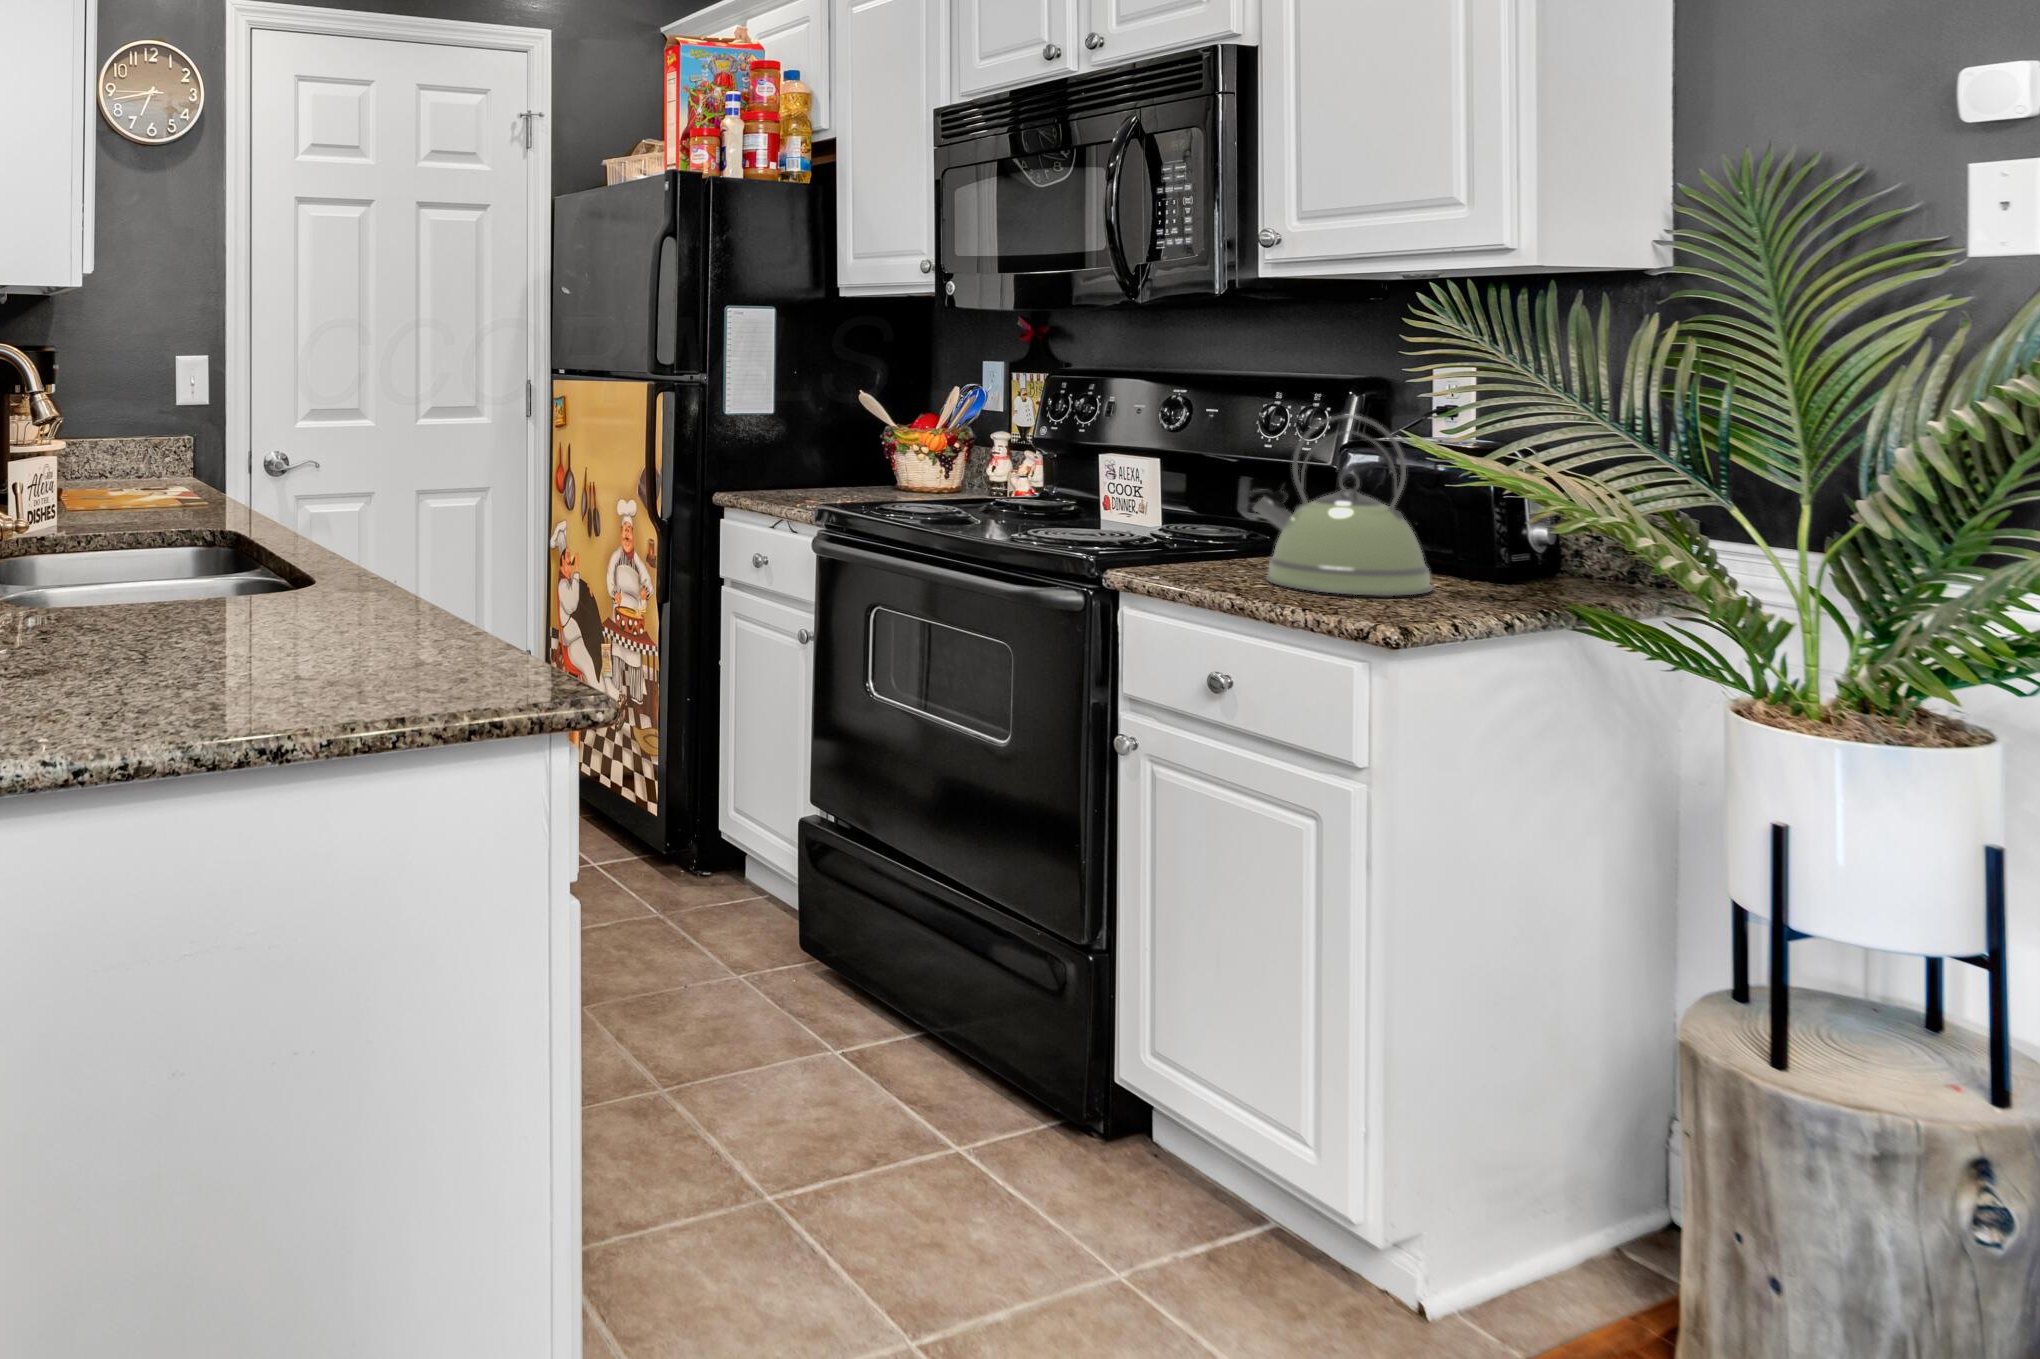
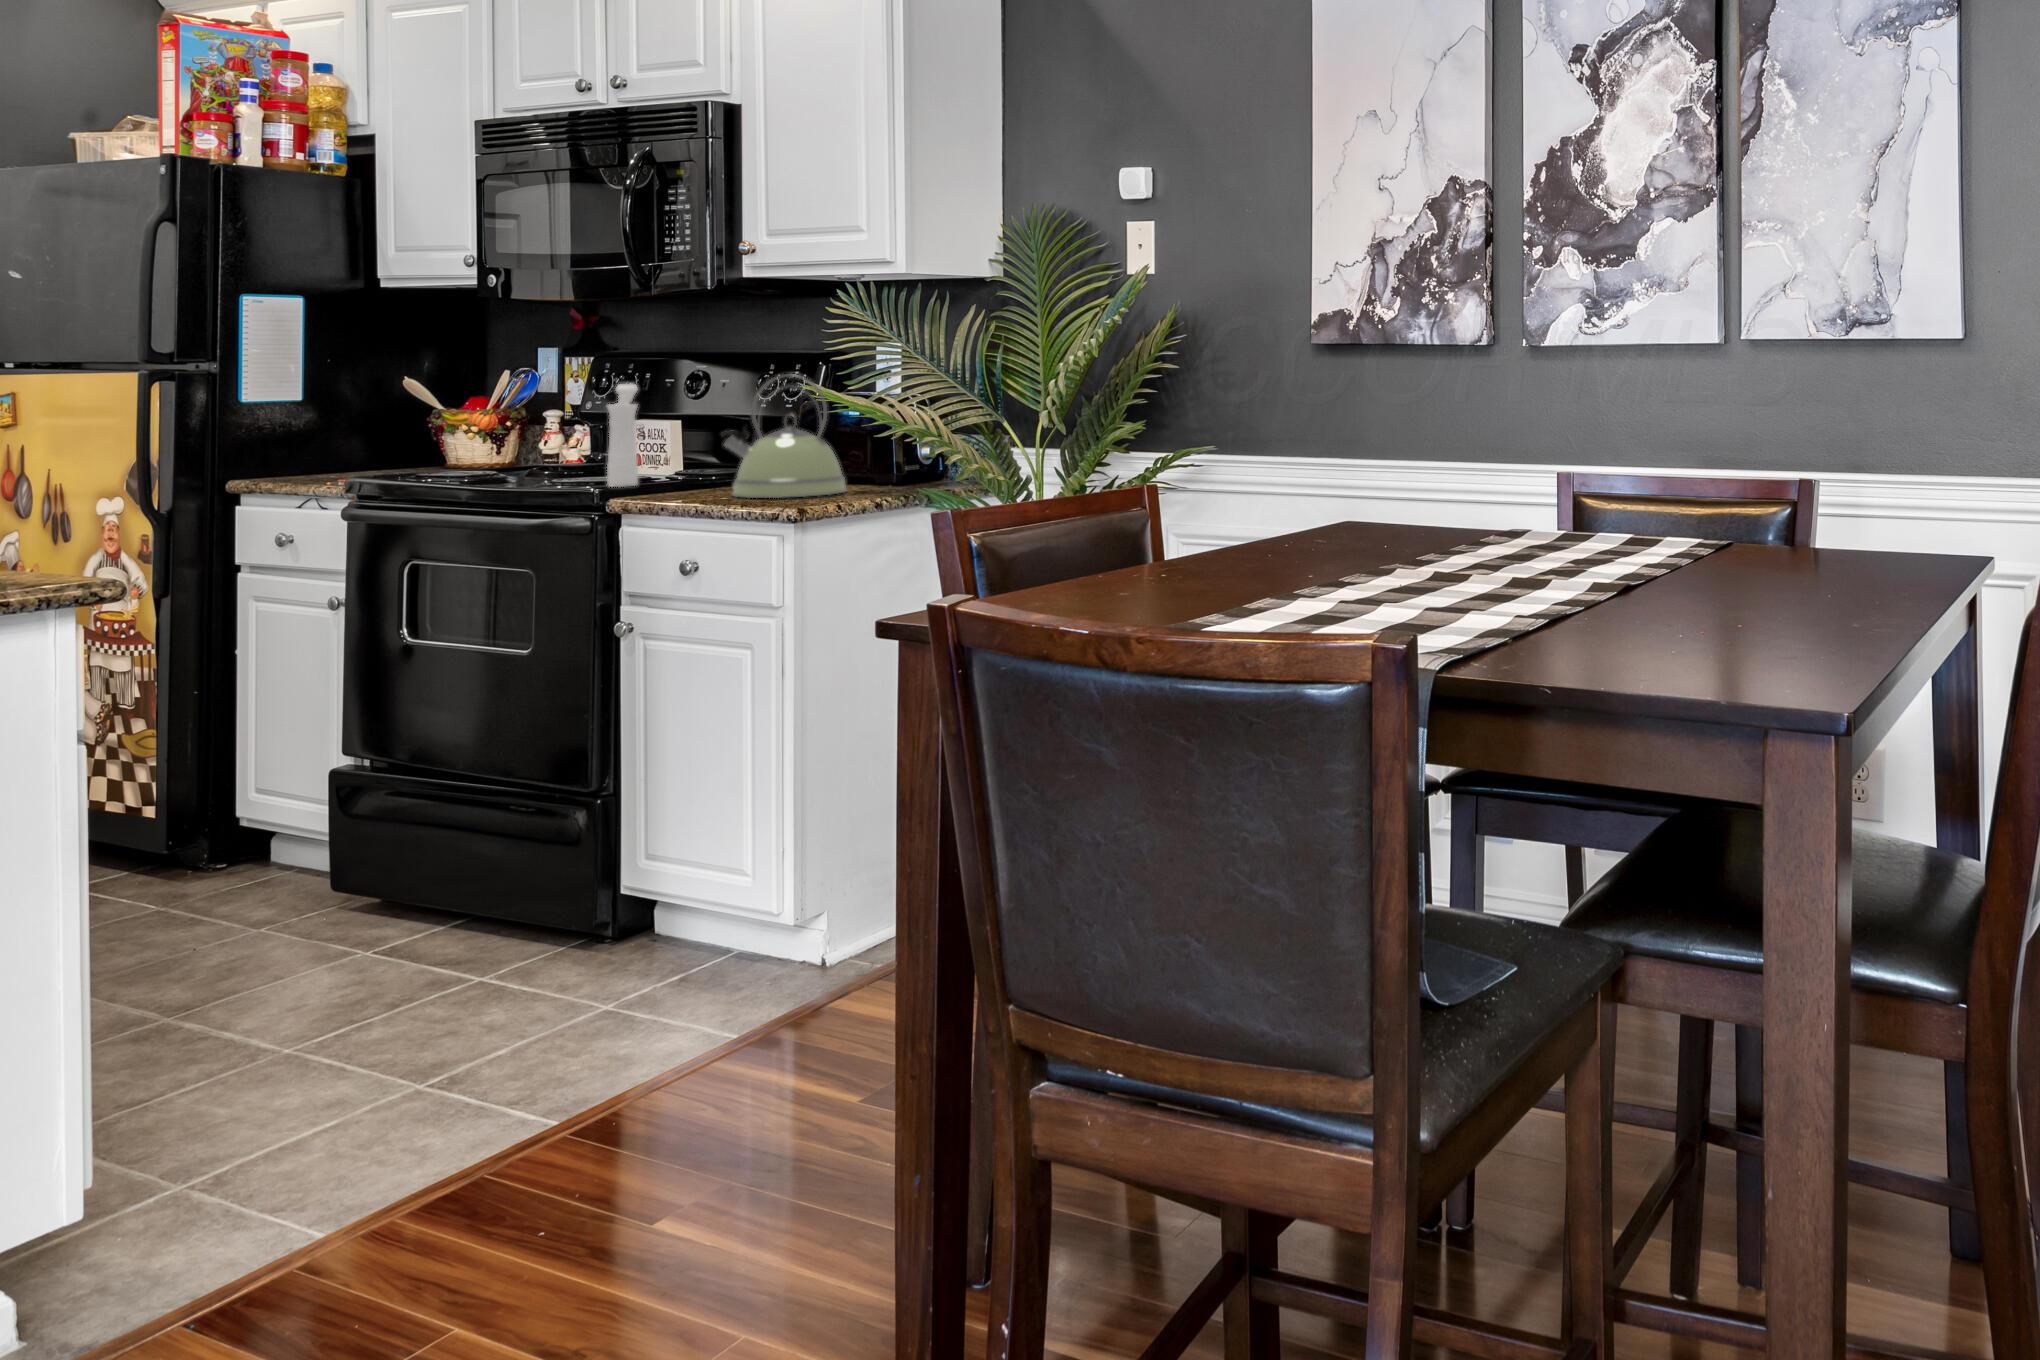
pepper mill: none [1091,414,1128,547] -> present [607,384,638,487]

